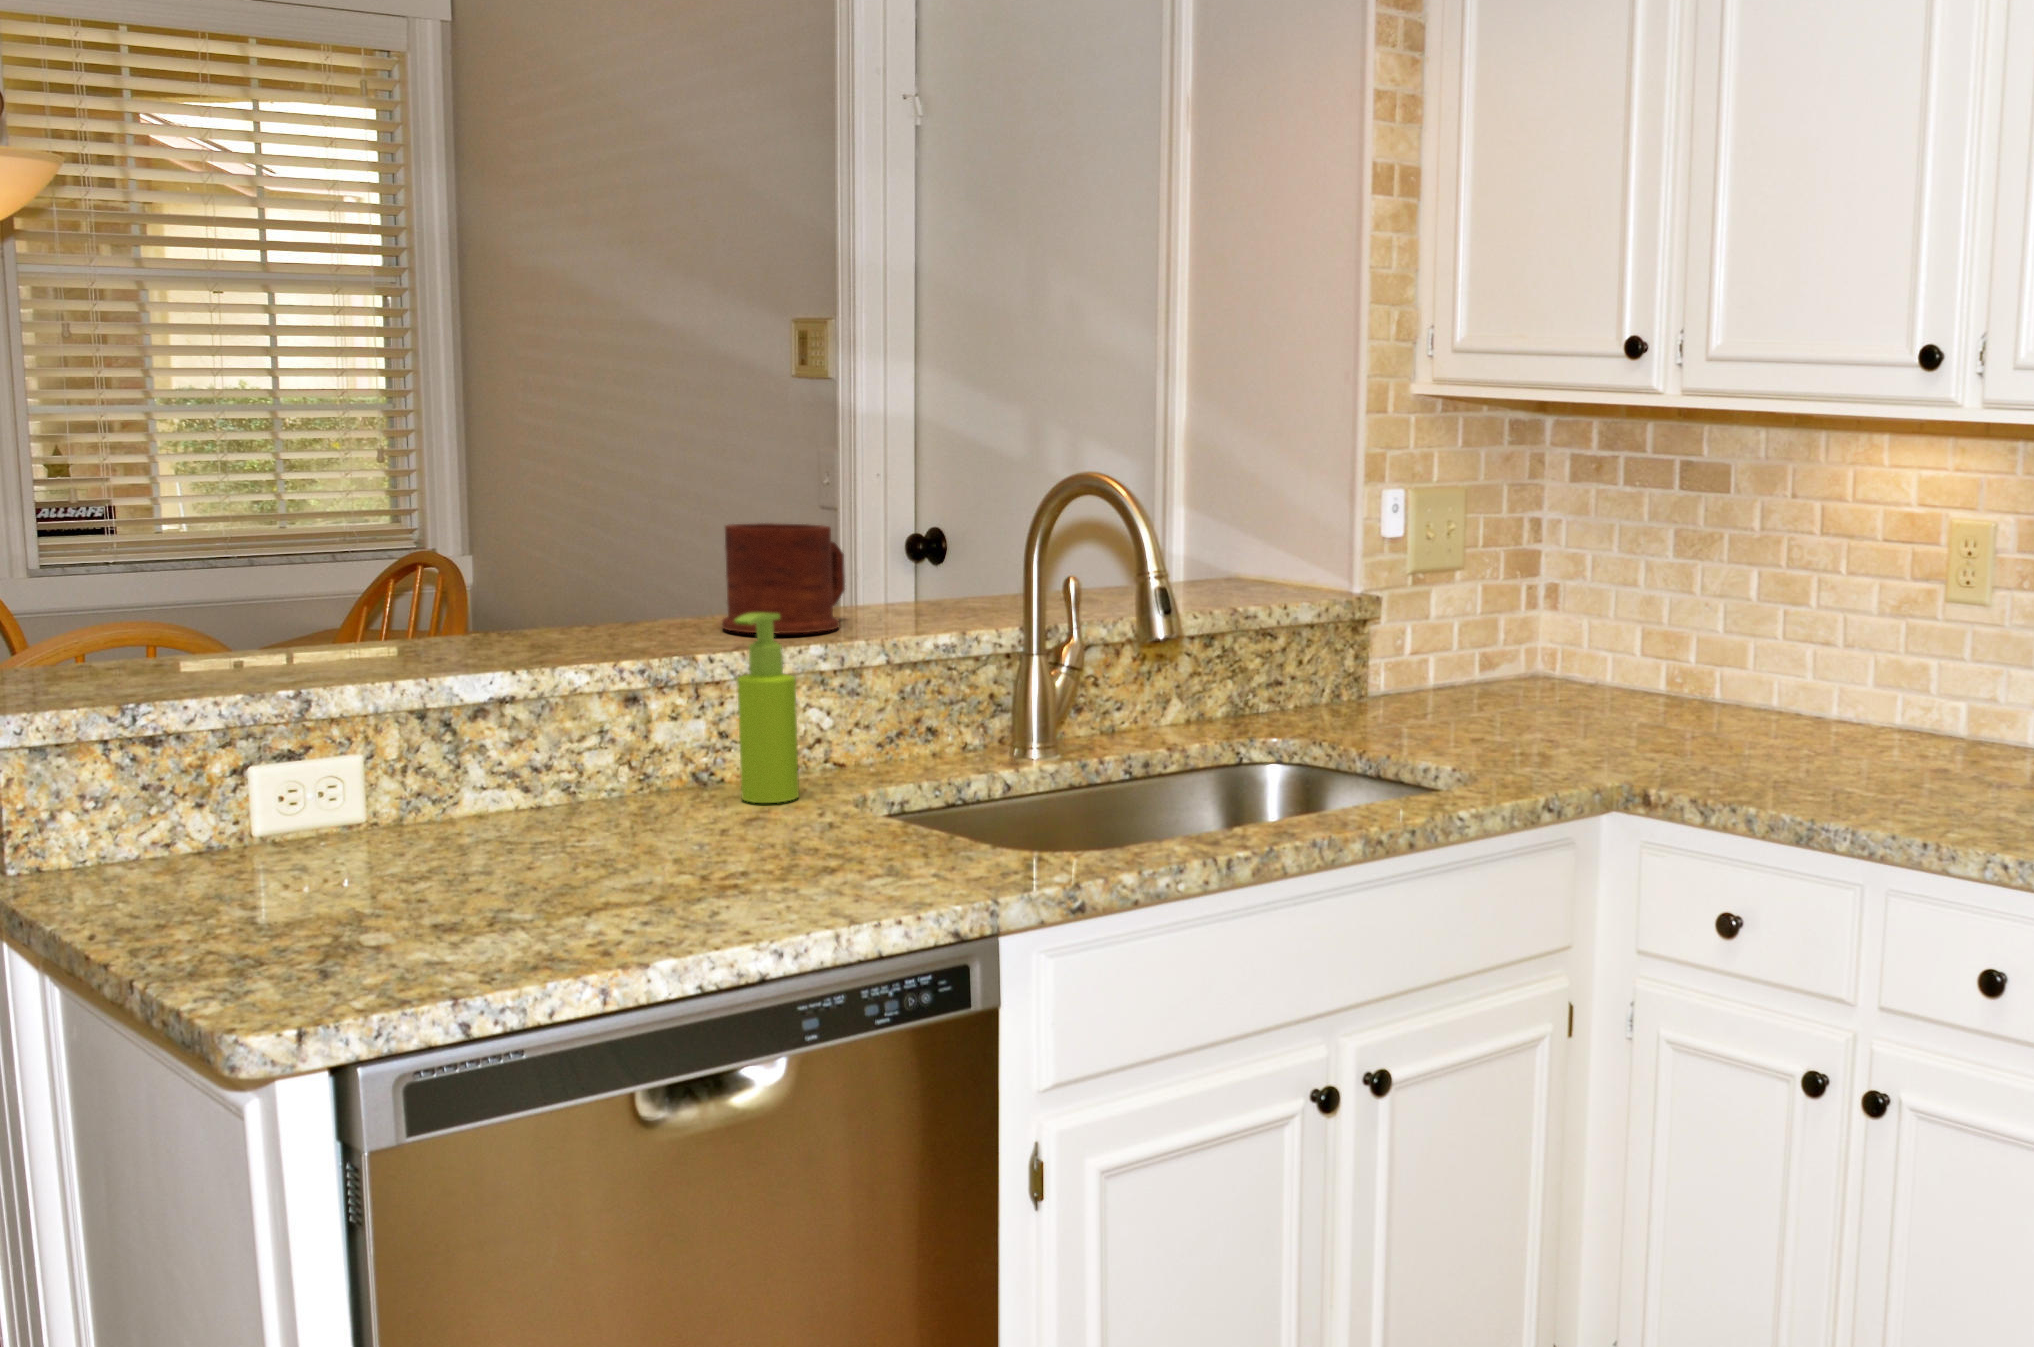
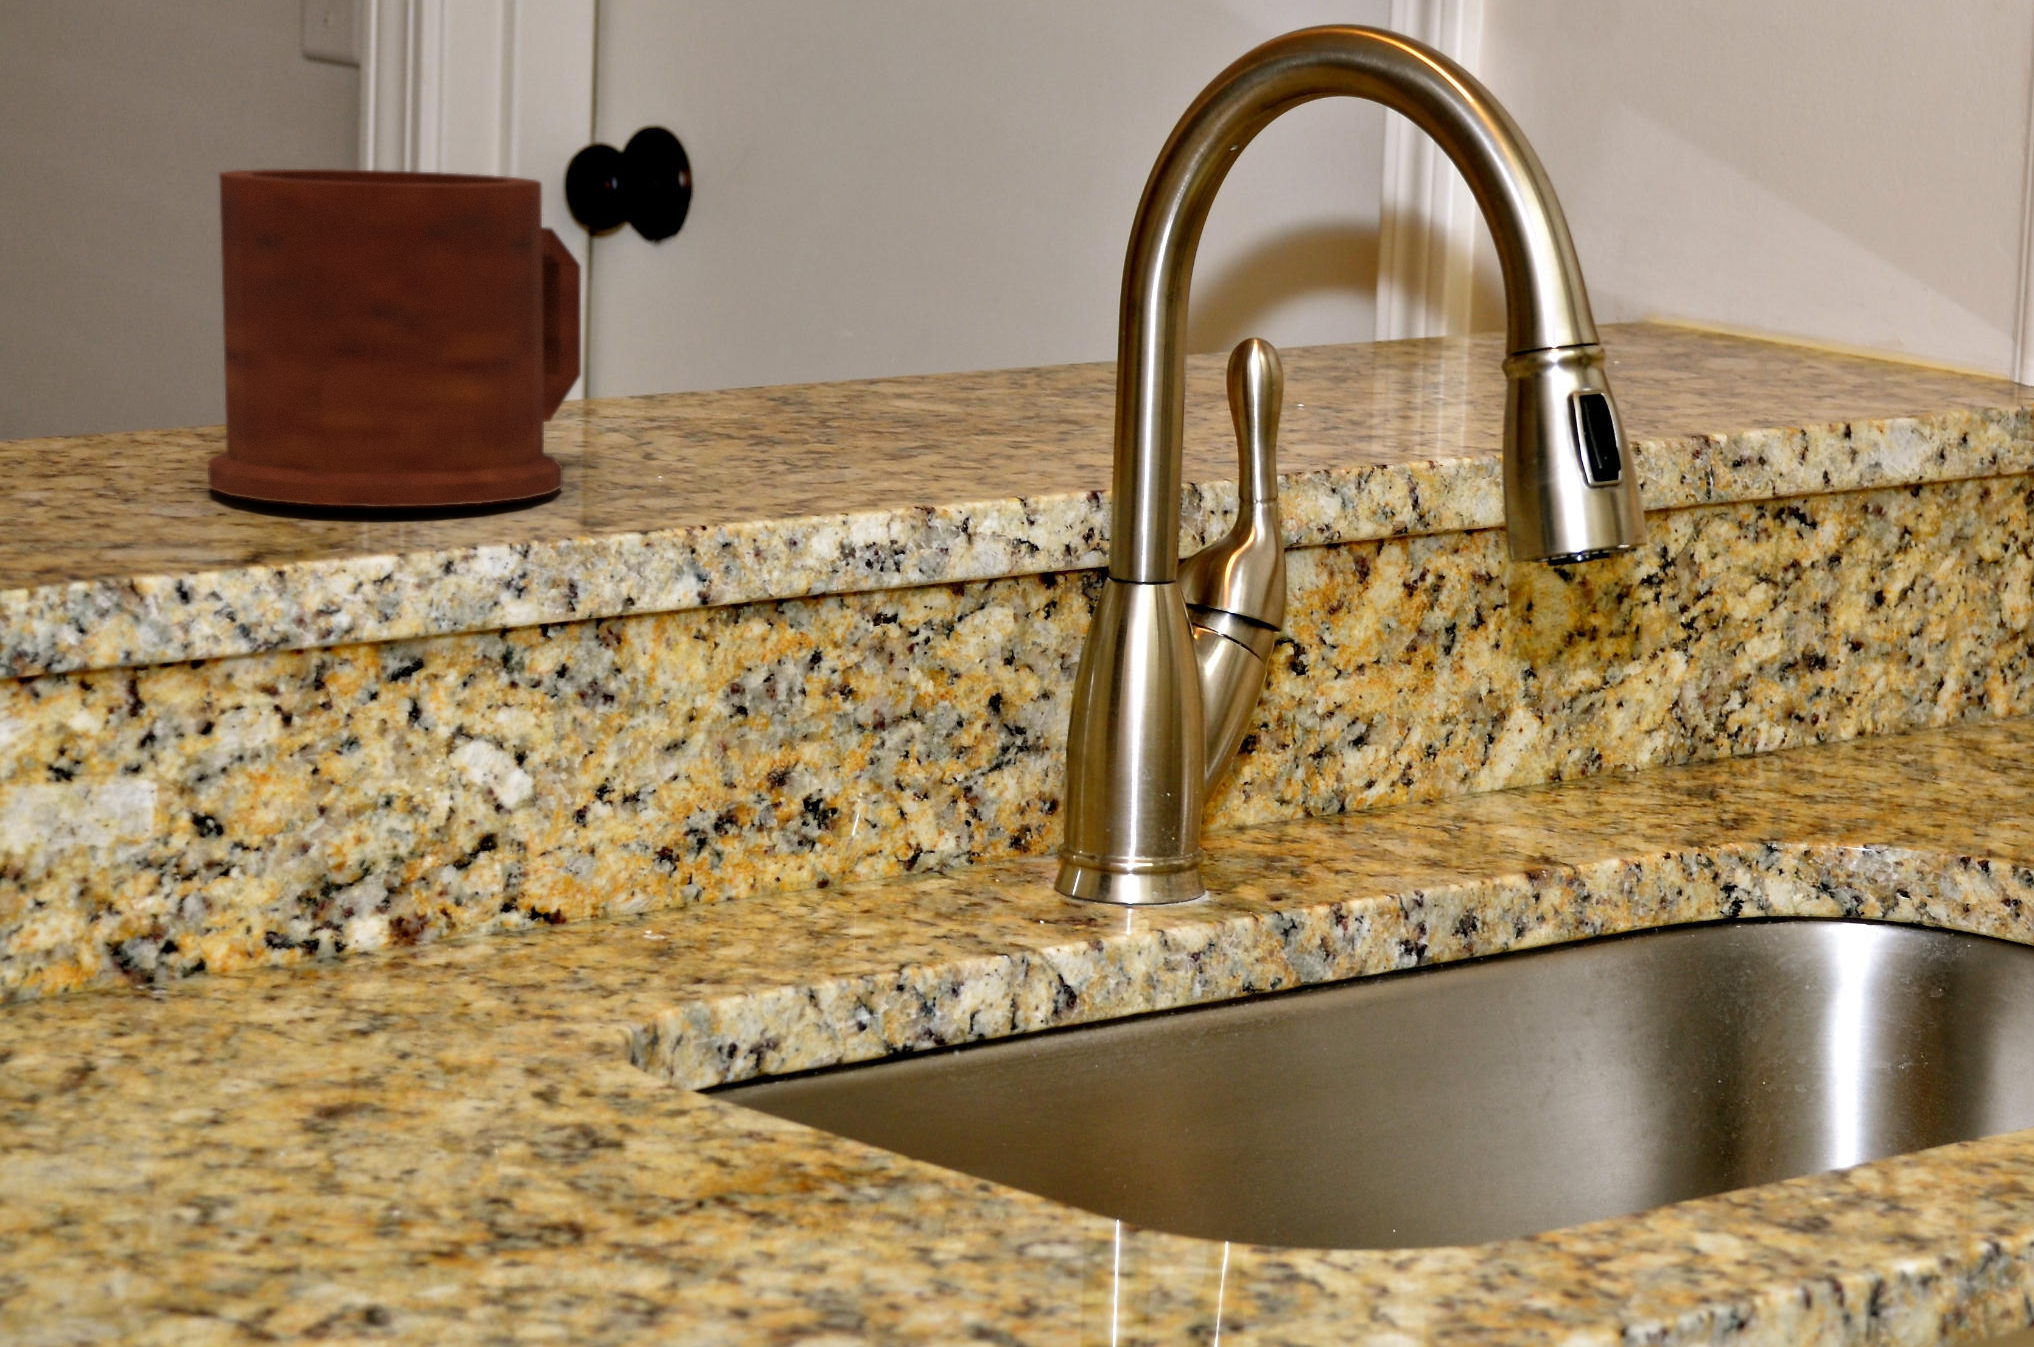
soap dispenser: present [734,613,799,803] -> none [221,448,423,1057]

